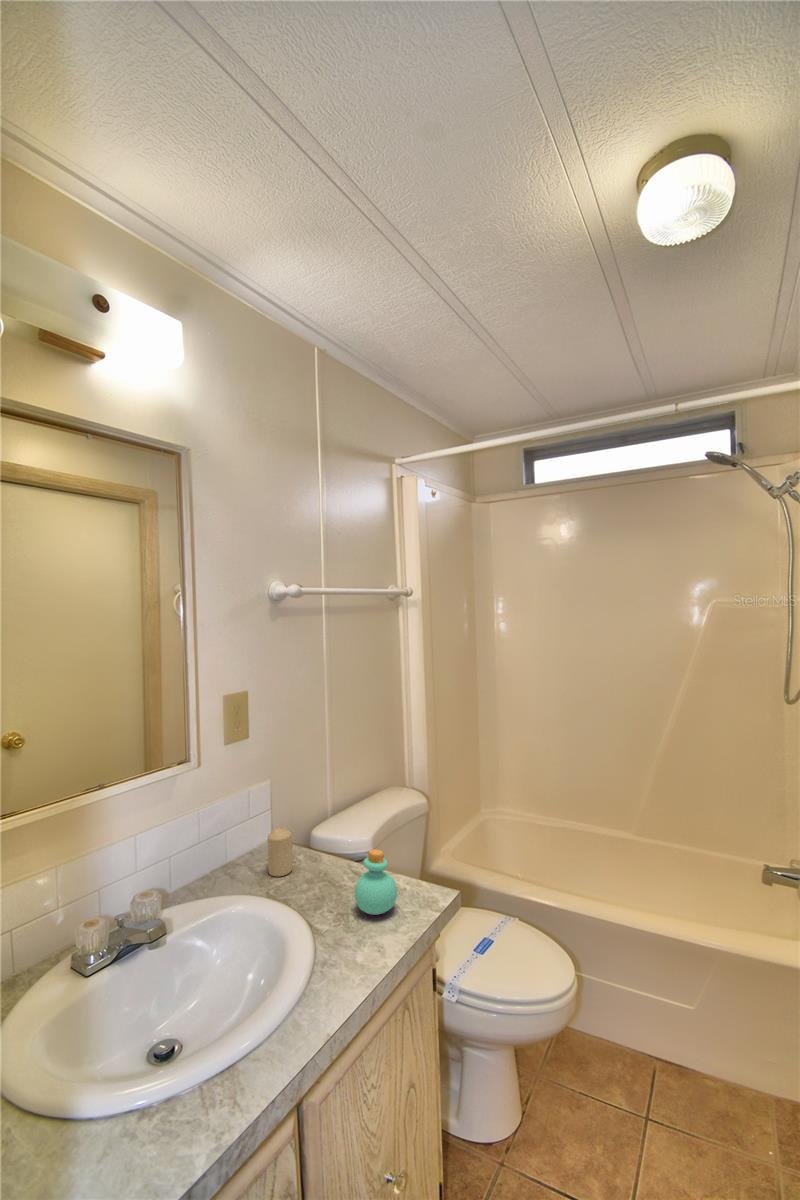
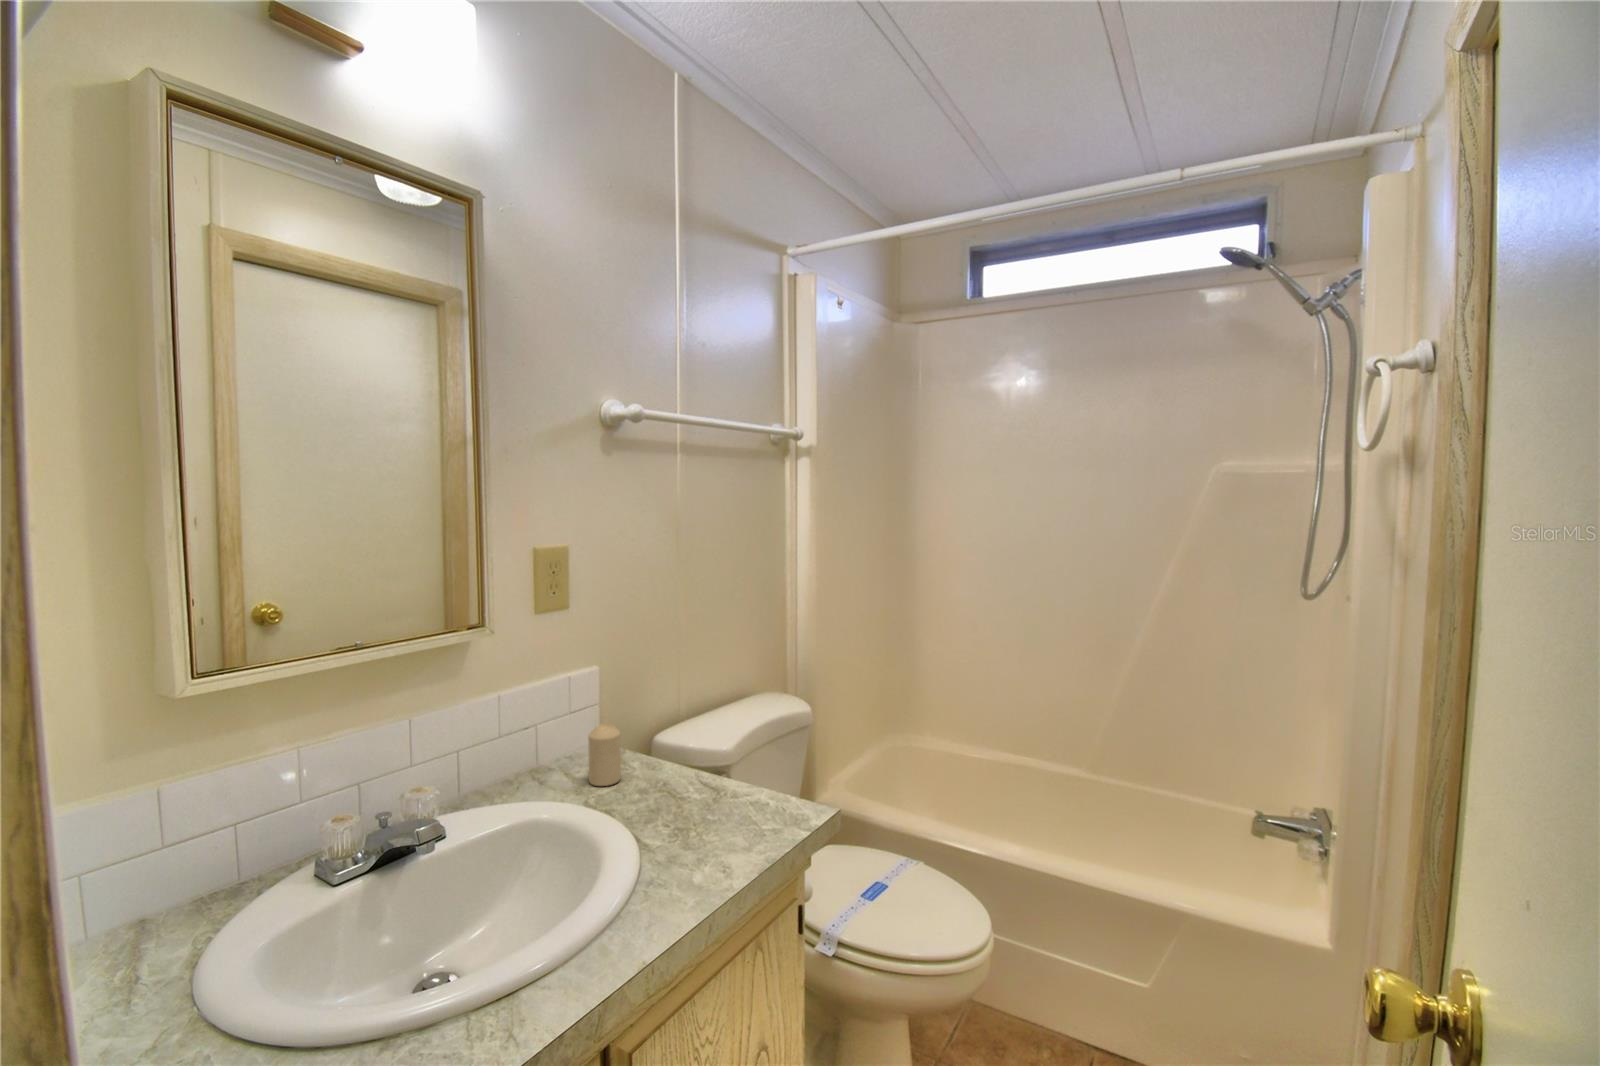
perfume bottle: present [355,849,397,915] -> none [698,751,755,833]

